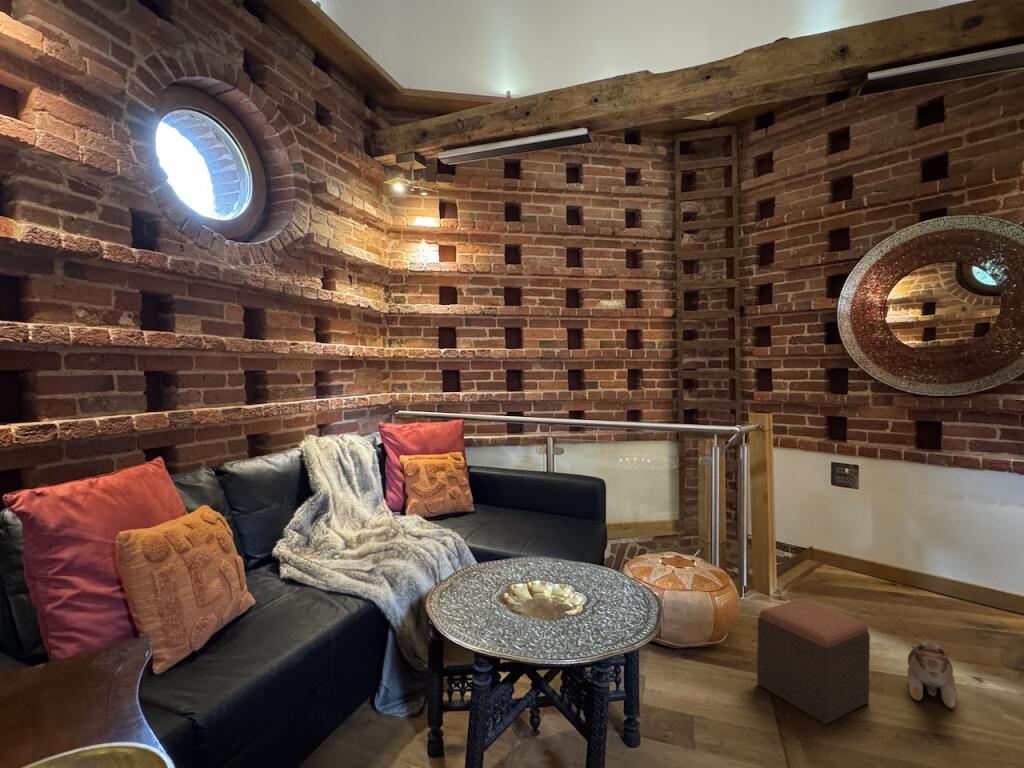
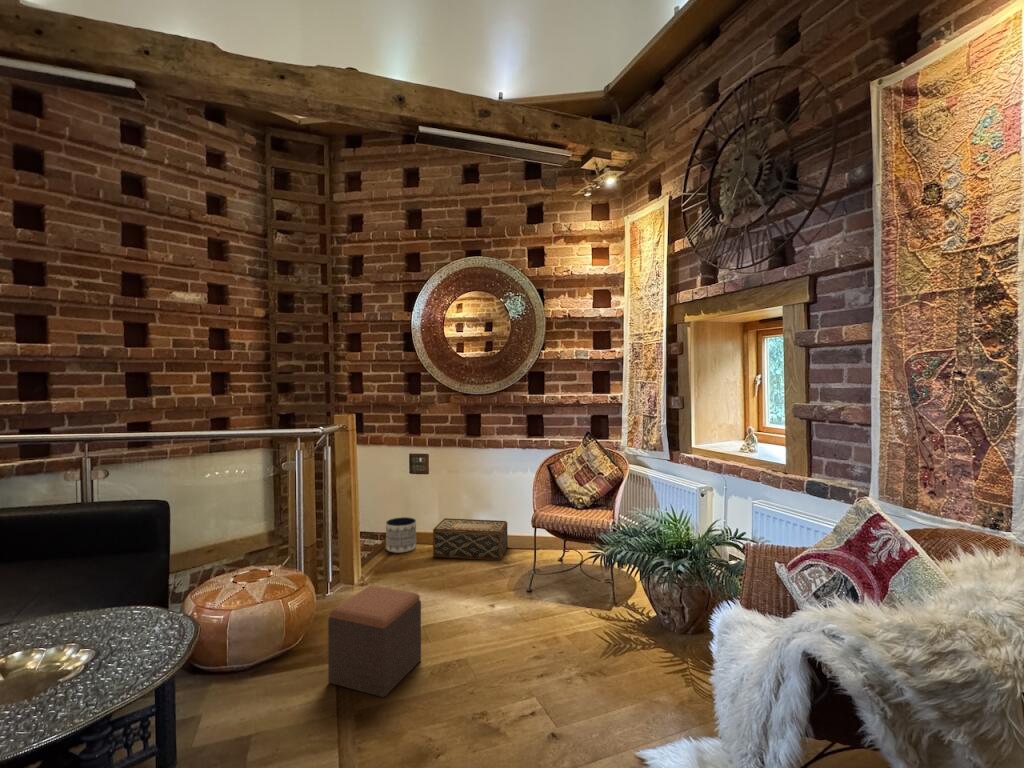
planter: none [801,535,840,576] -> present [386,517,416,553]
woven basket: none [866,548,989,621] -> present [433,518,508,560]
plush toy: present [907,641,956,708] -> none [450,591,481,643]

